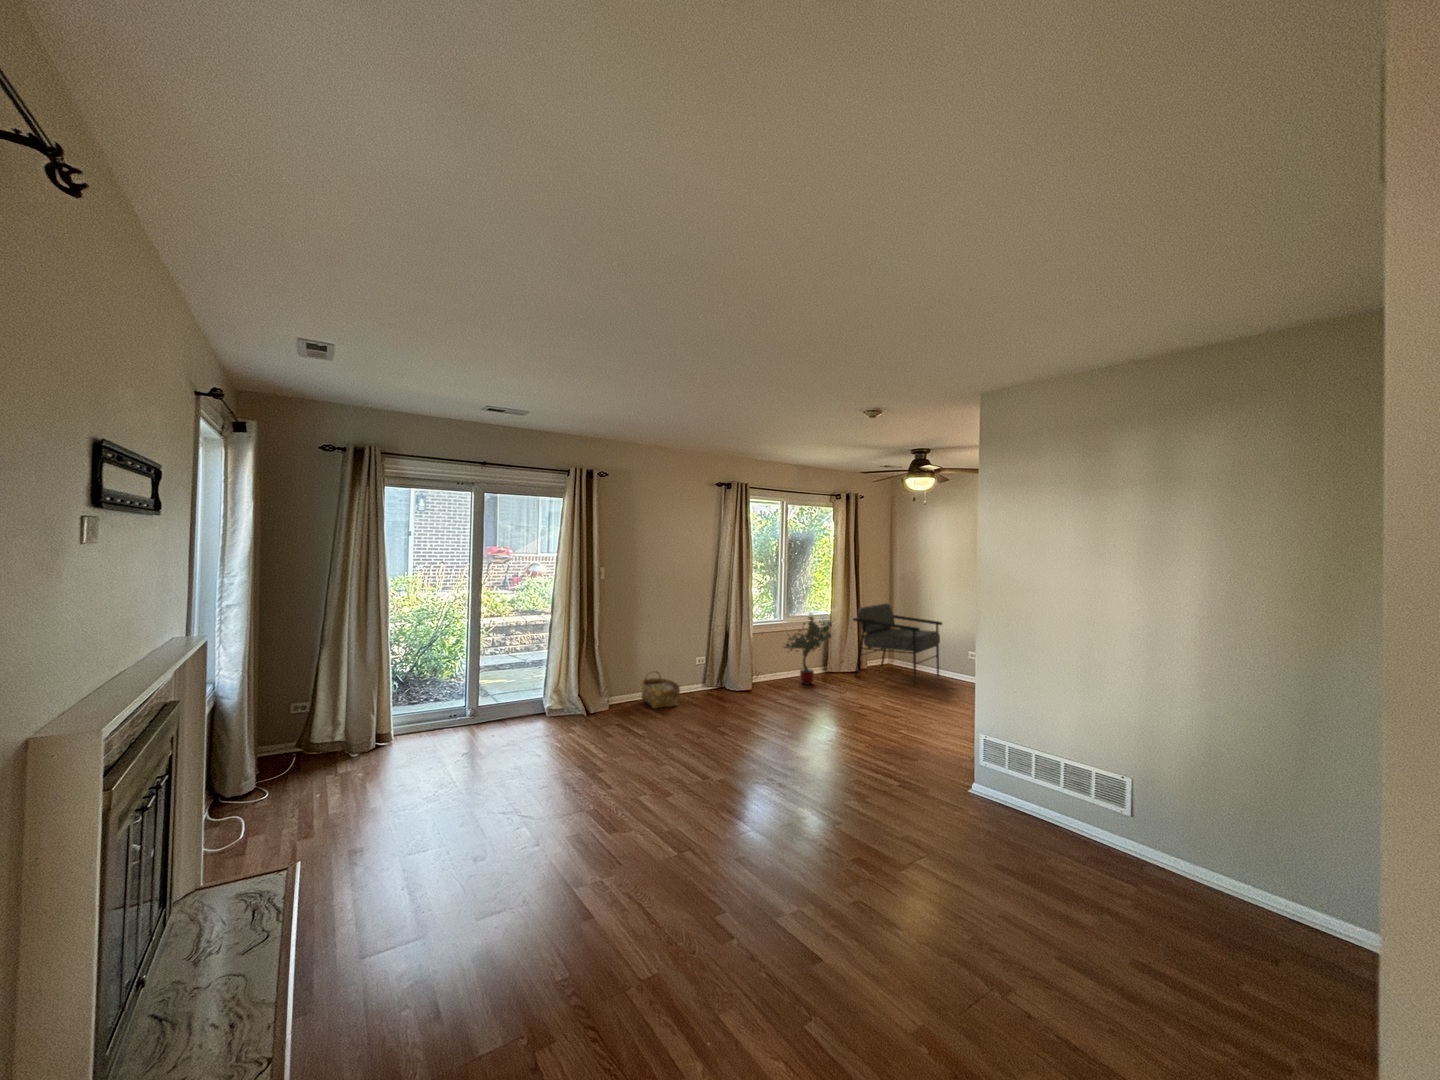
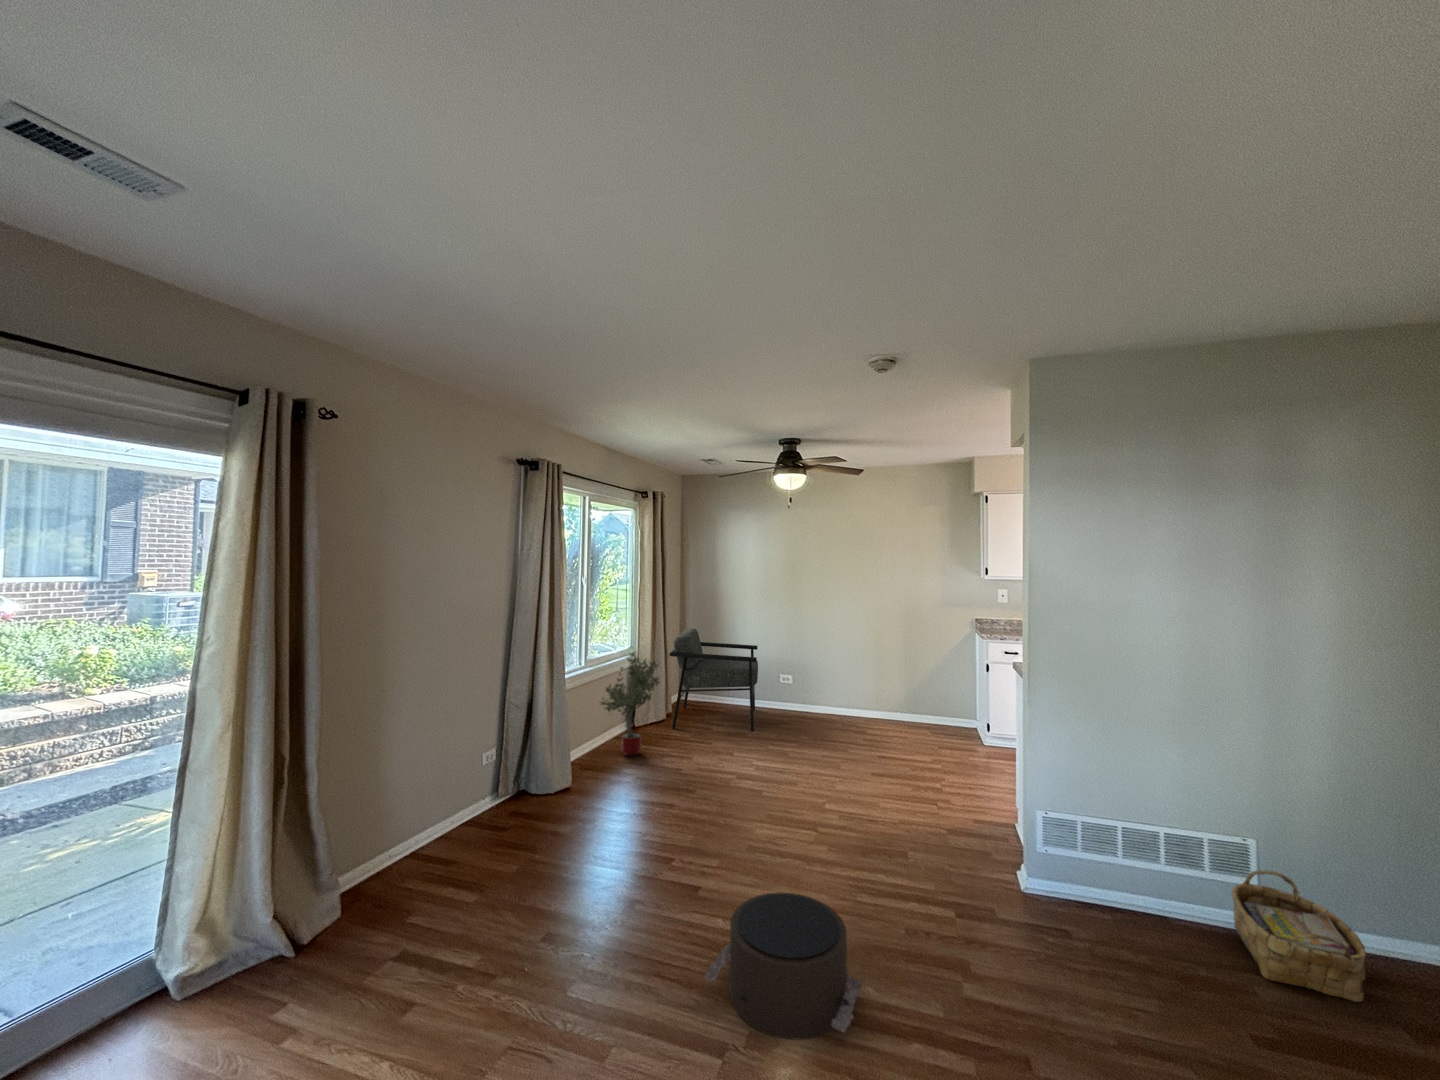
woven basket: present [641,671,680,708] -> present [1232,870,1366,1002]
pouf: none [717,730,788,788] -> present [705,892,862,1040]

